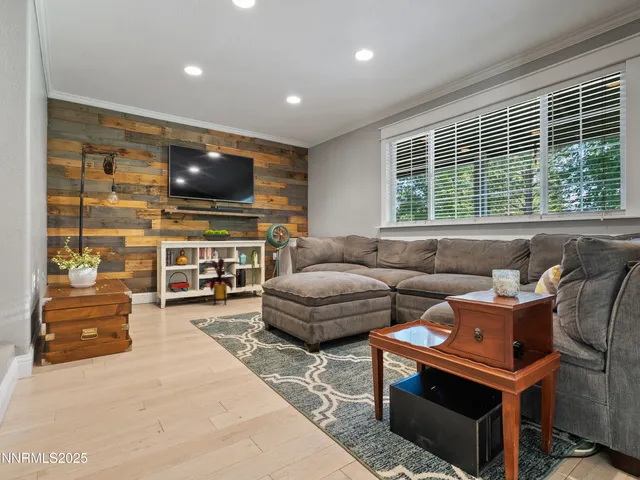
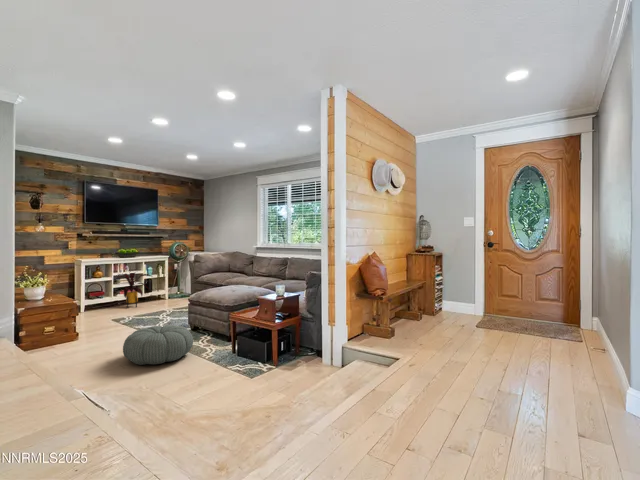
pouf: none [166,343,296,432] -> present [123,325,193,365]

